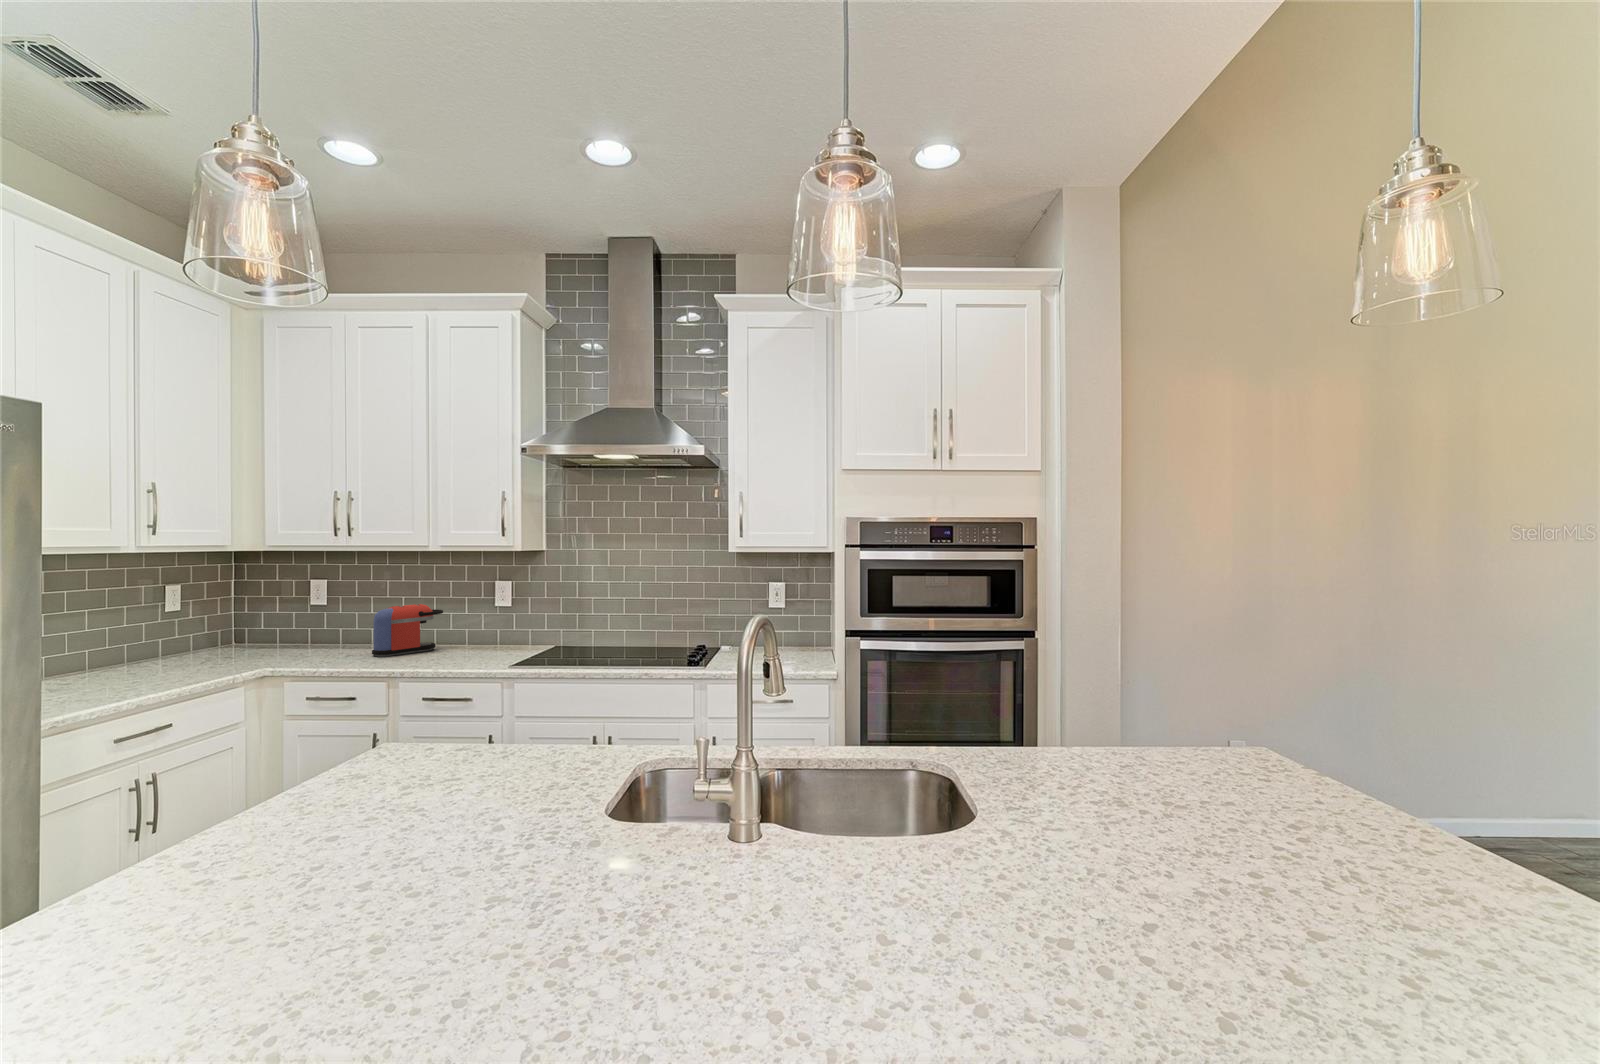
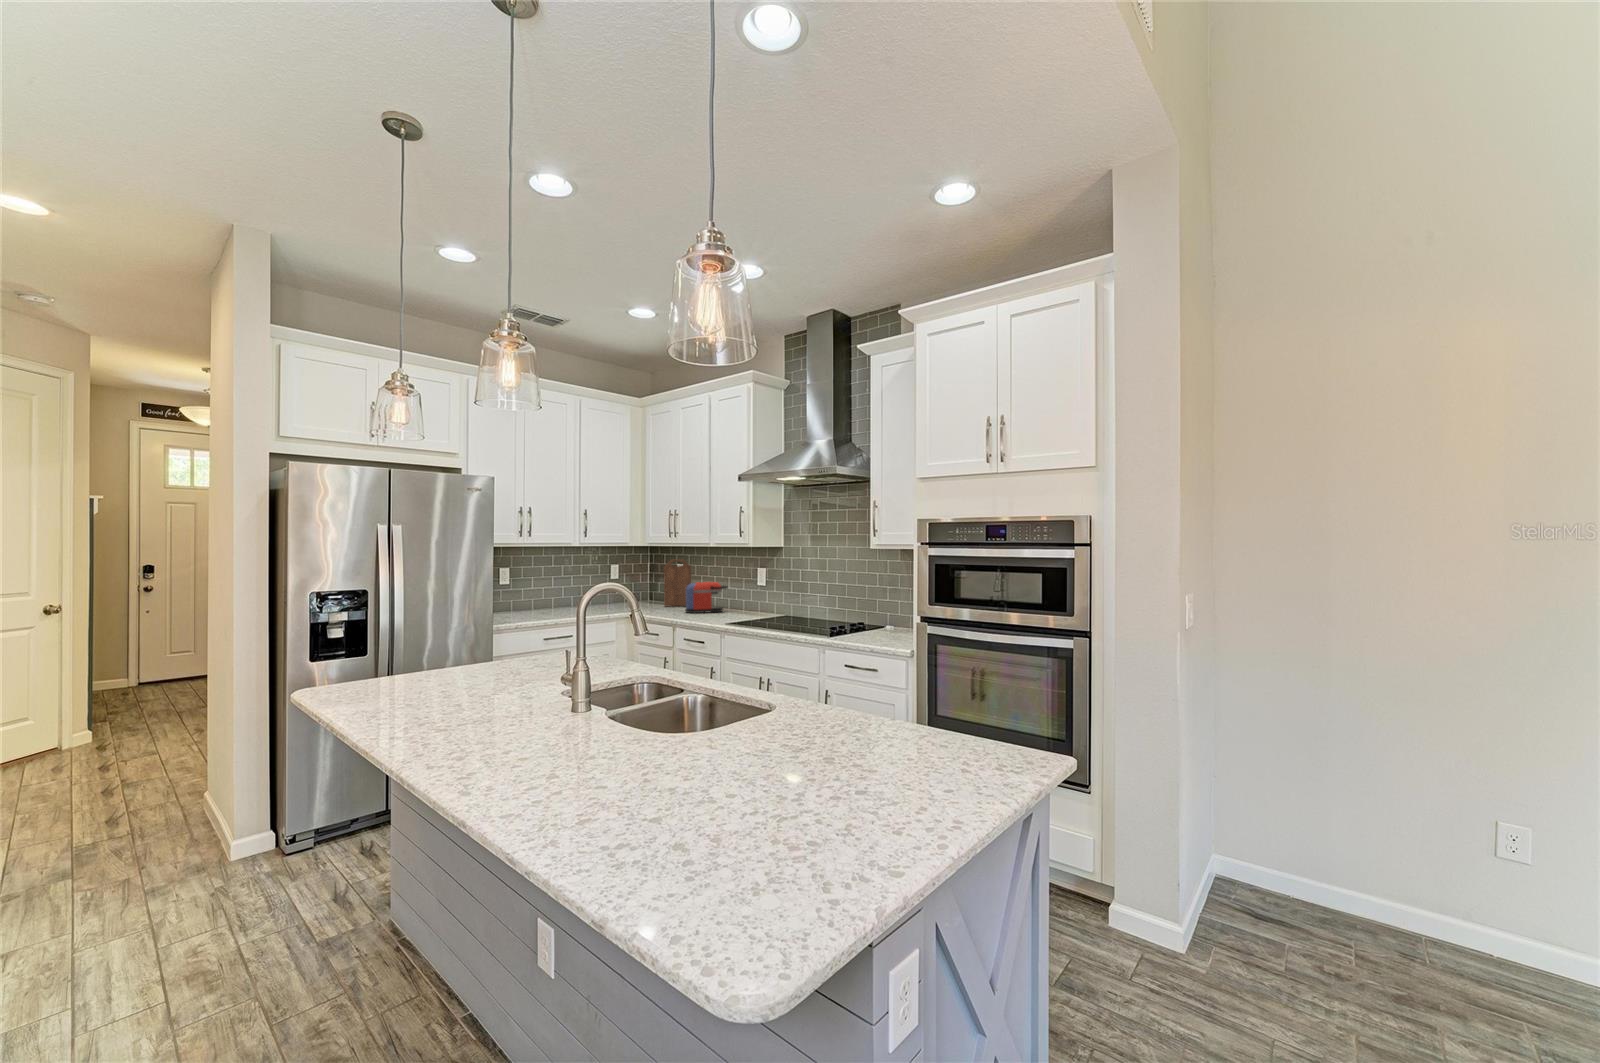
cutting board: none [295,571,346,650] -> present [664,559,691,606]

